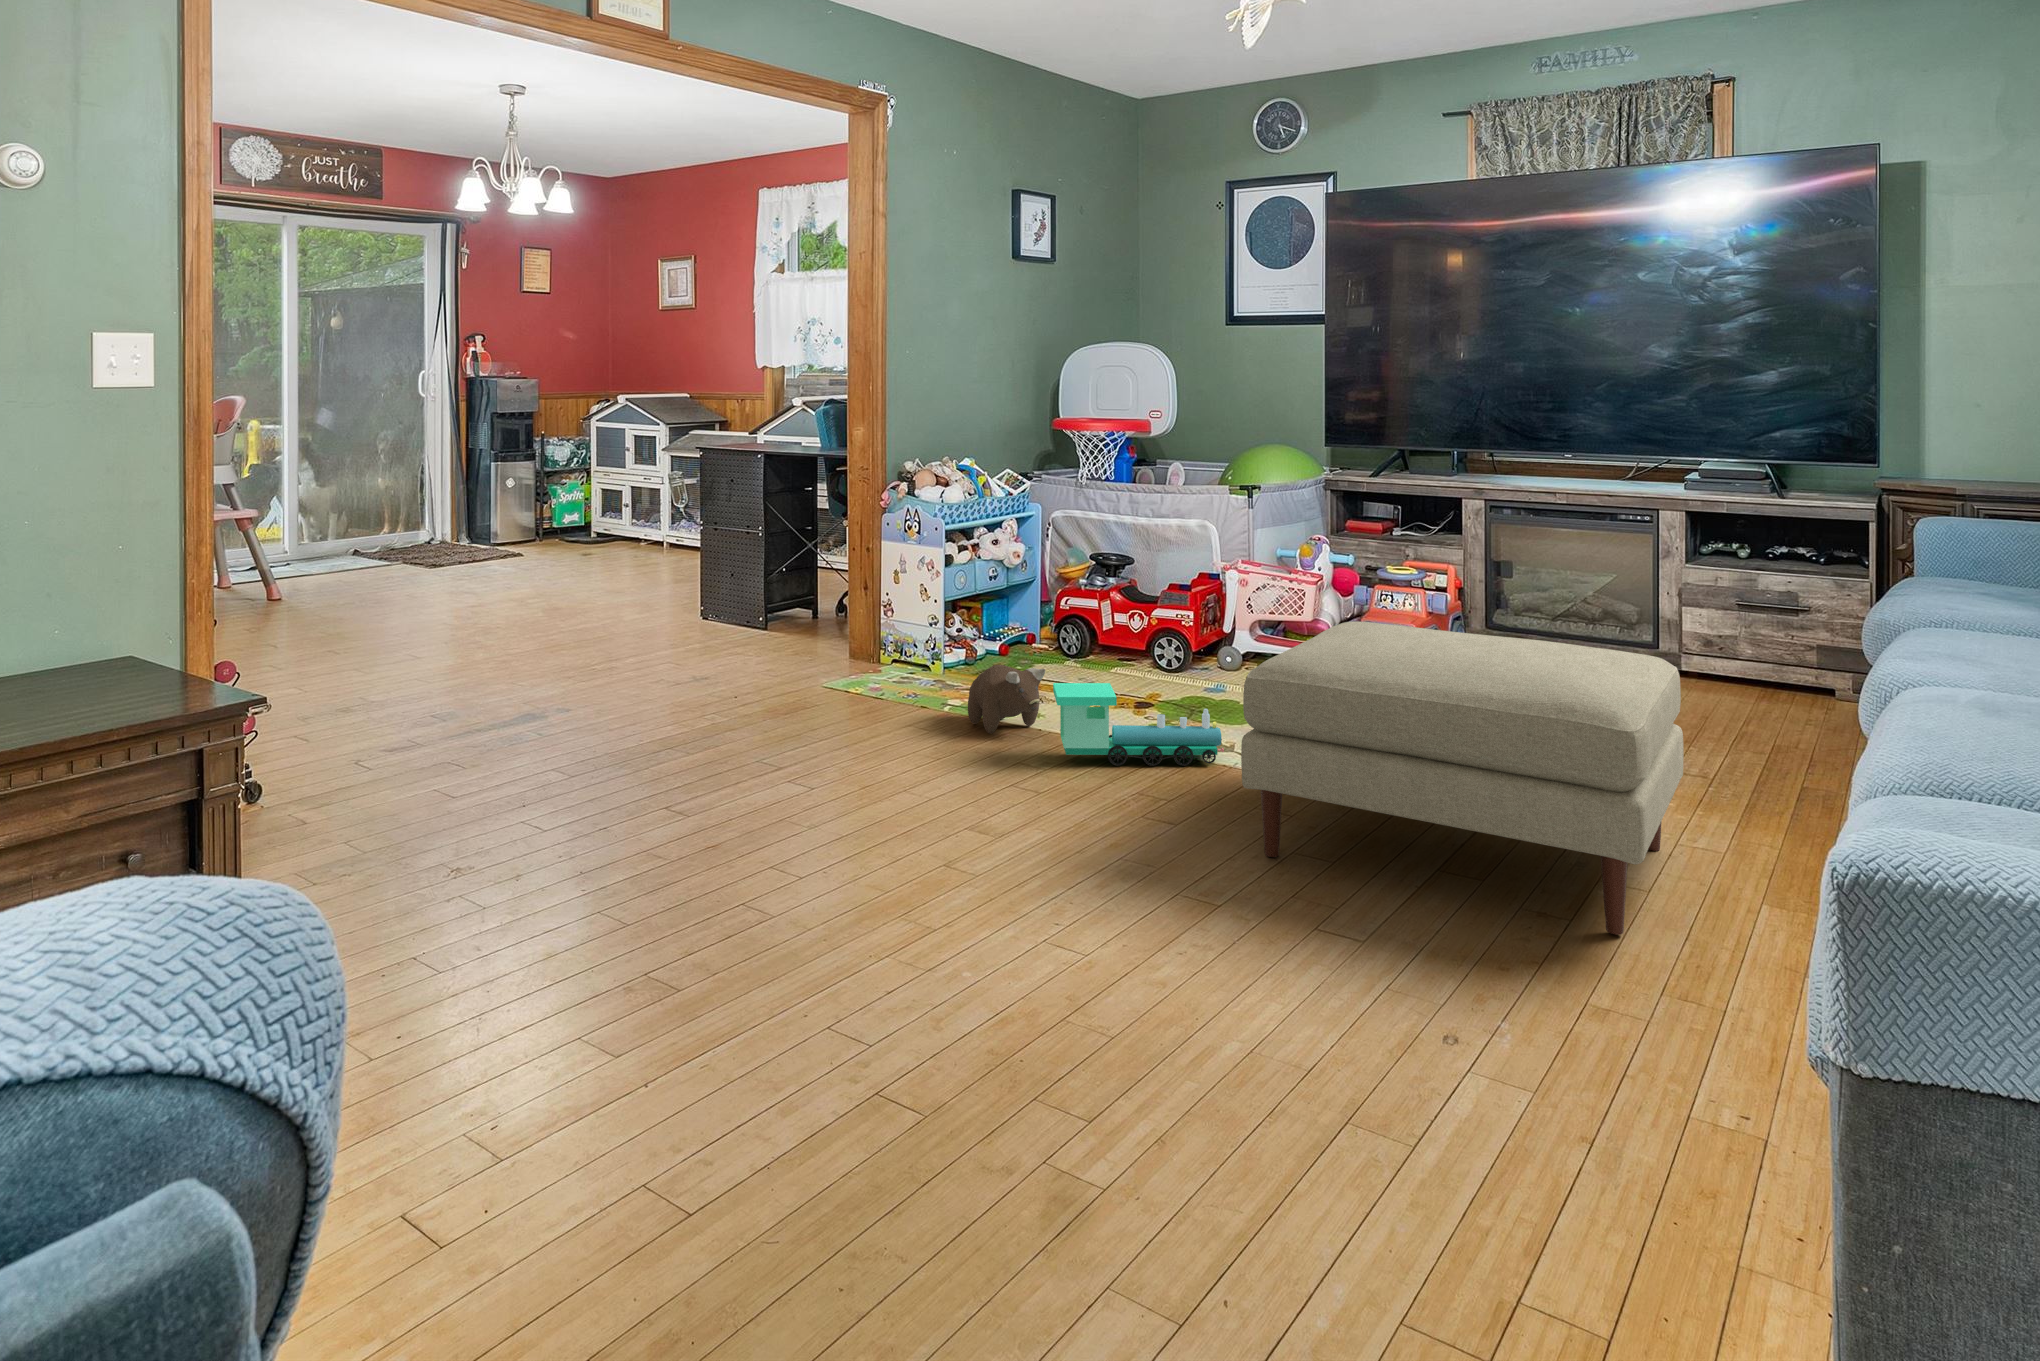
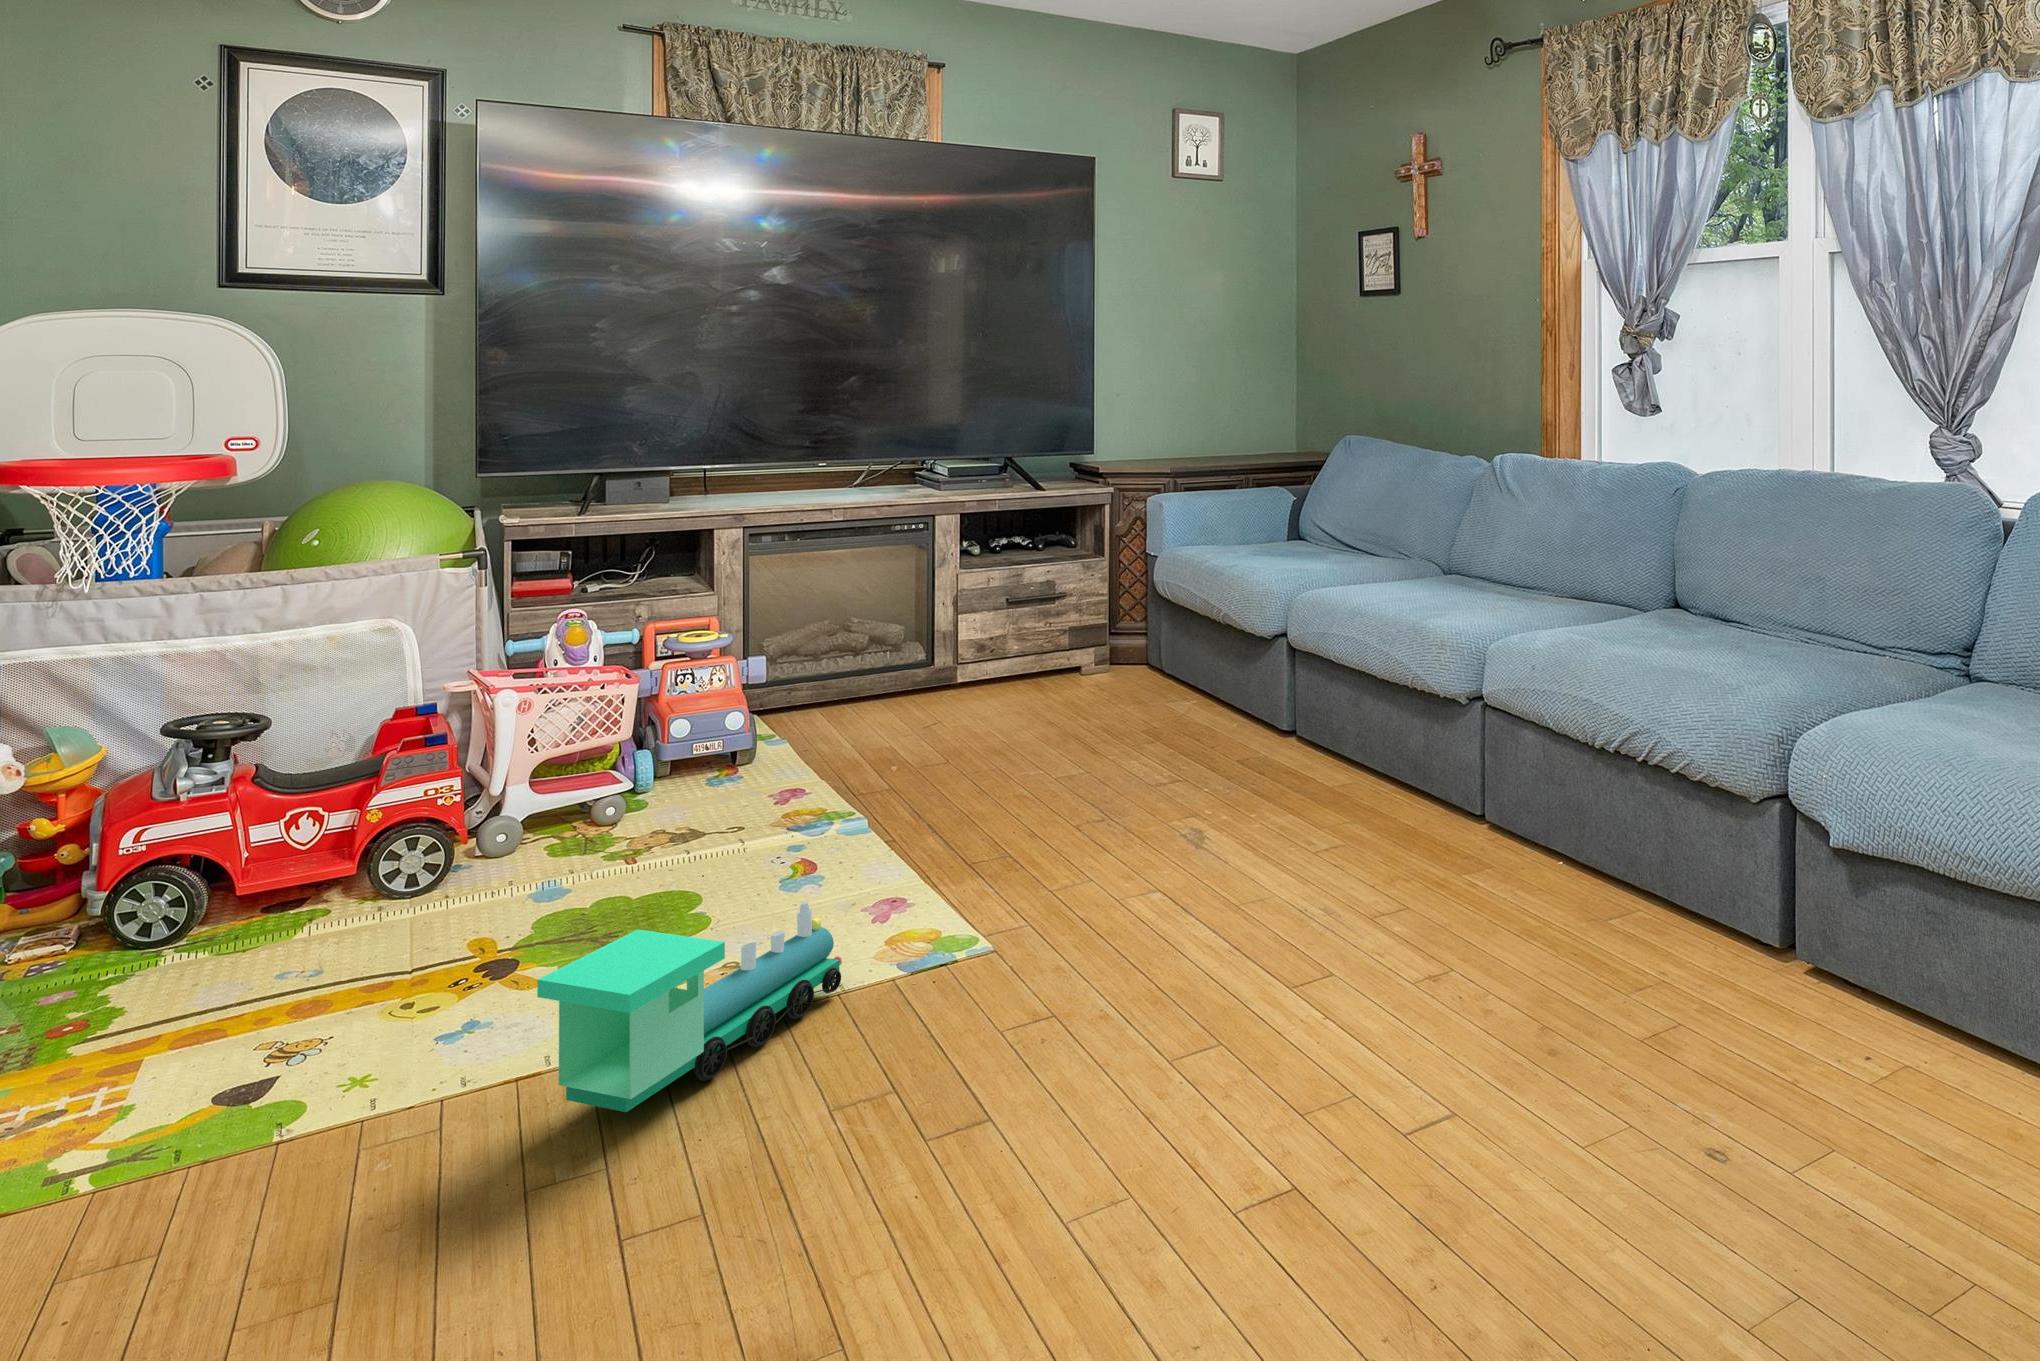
ottoman: present [1241,621,1684,935] -> none [1005,633,1577,1055]
plush toy: present [968,665,1045,734] -> none [168,967,454,1195]

